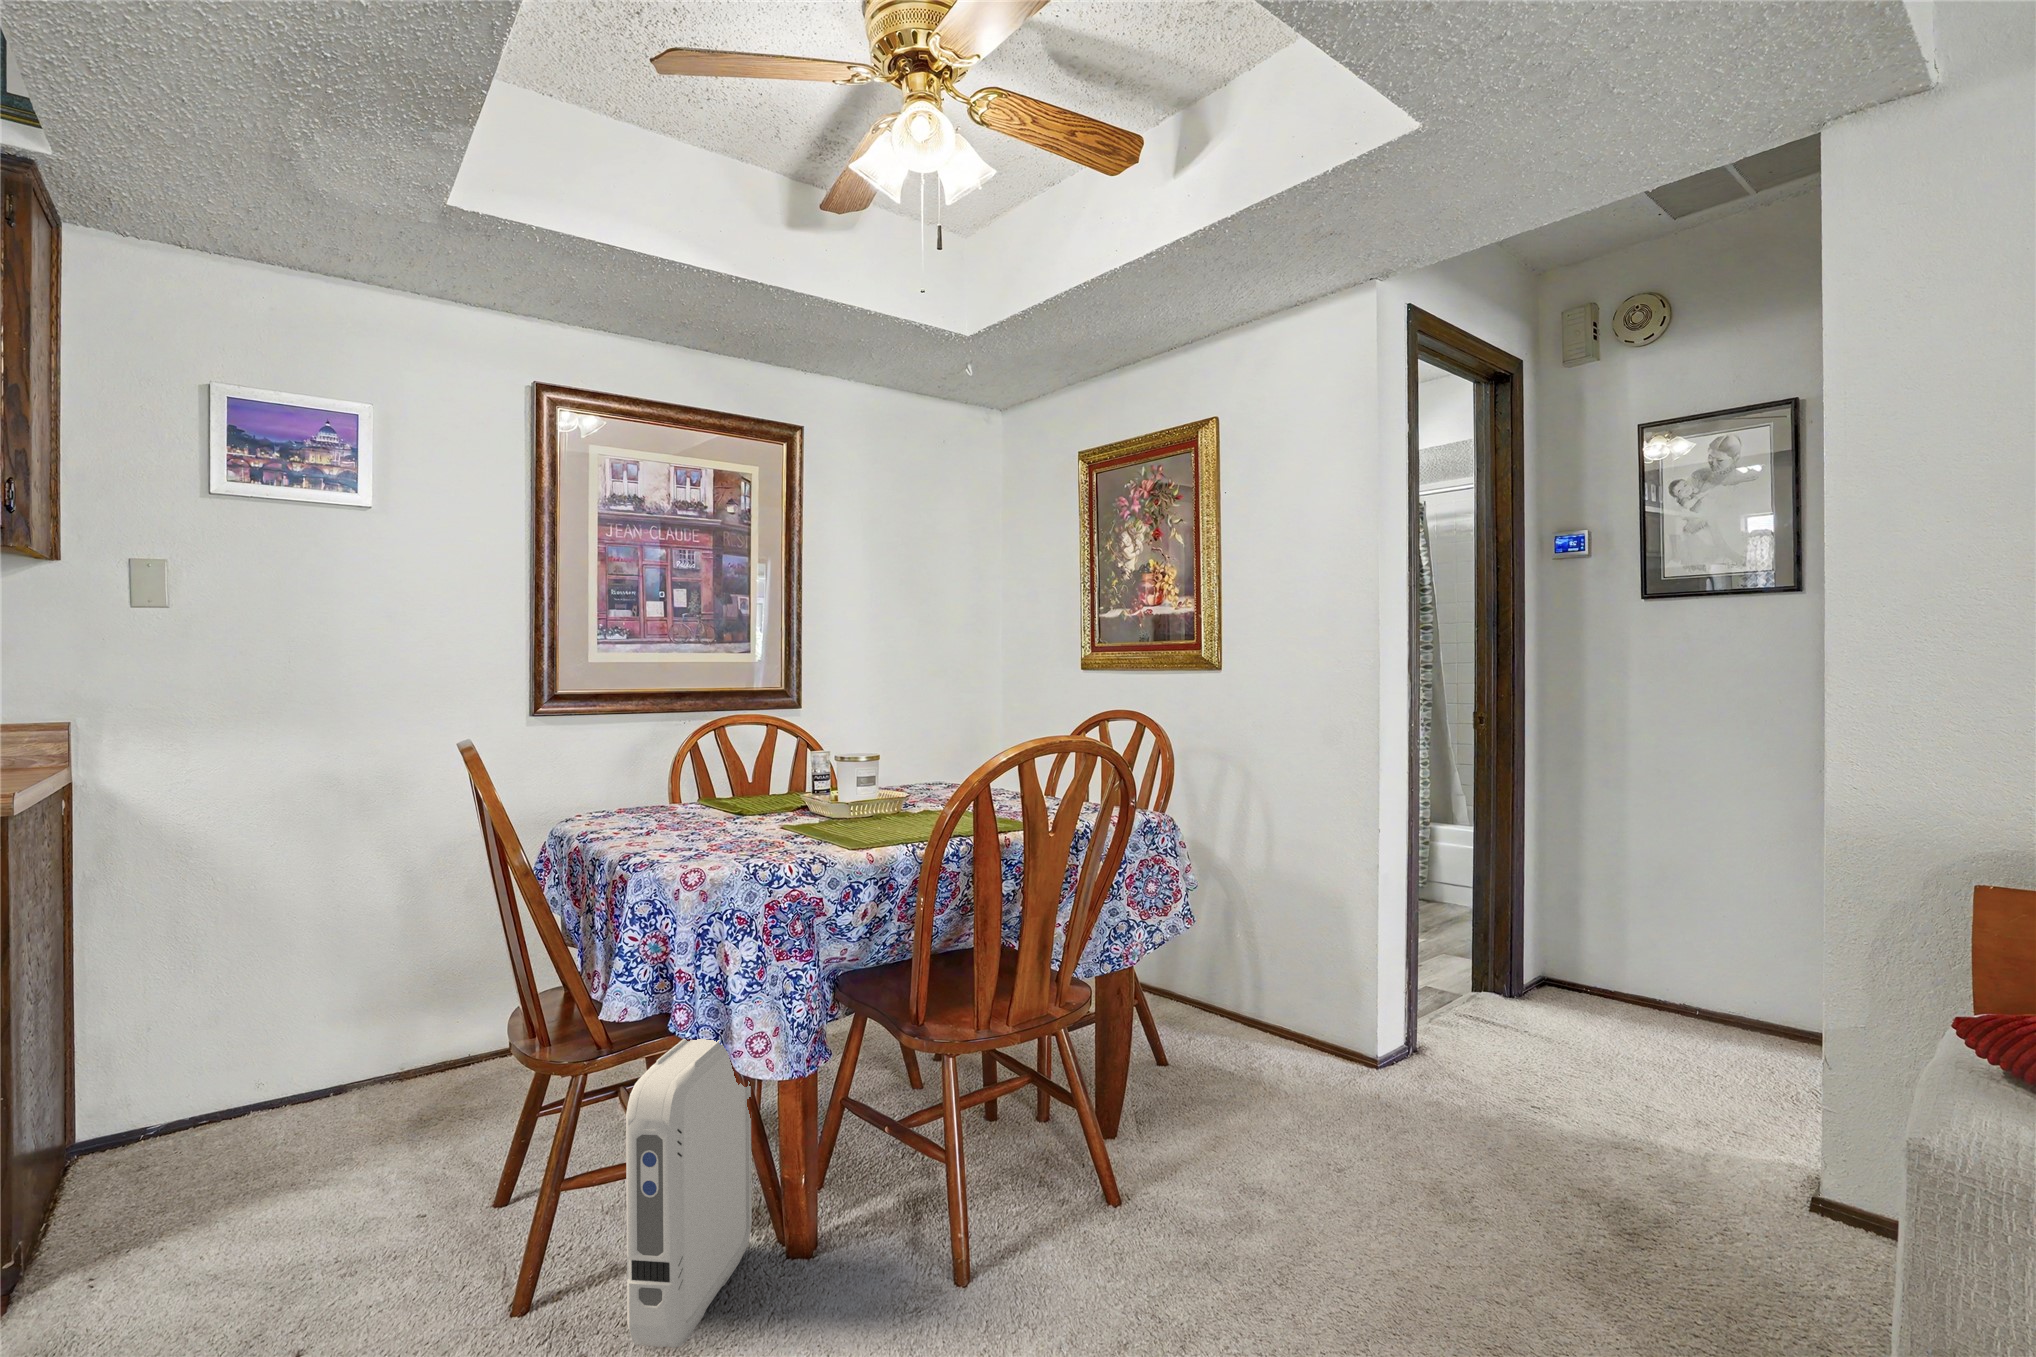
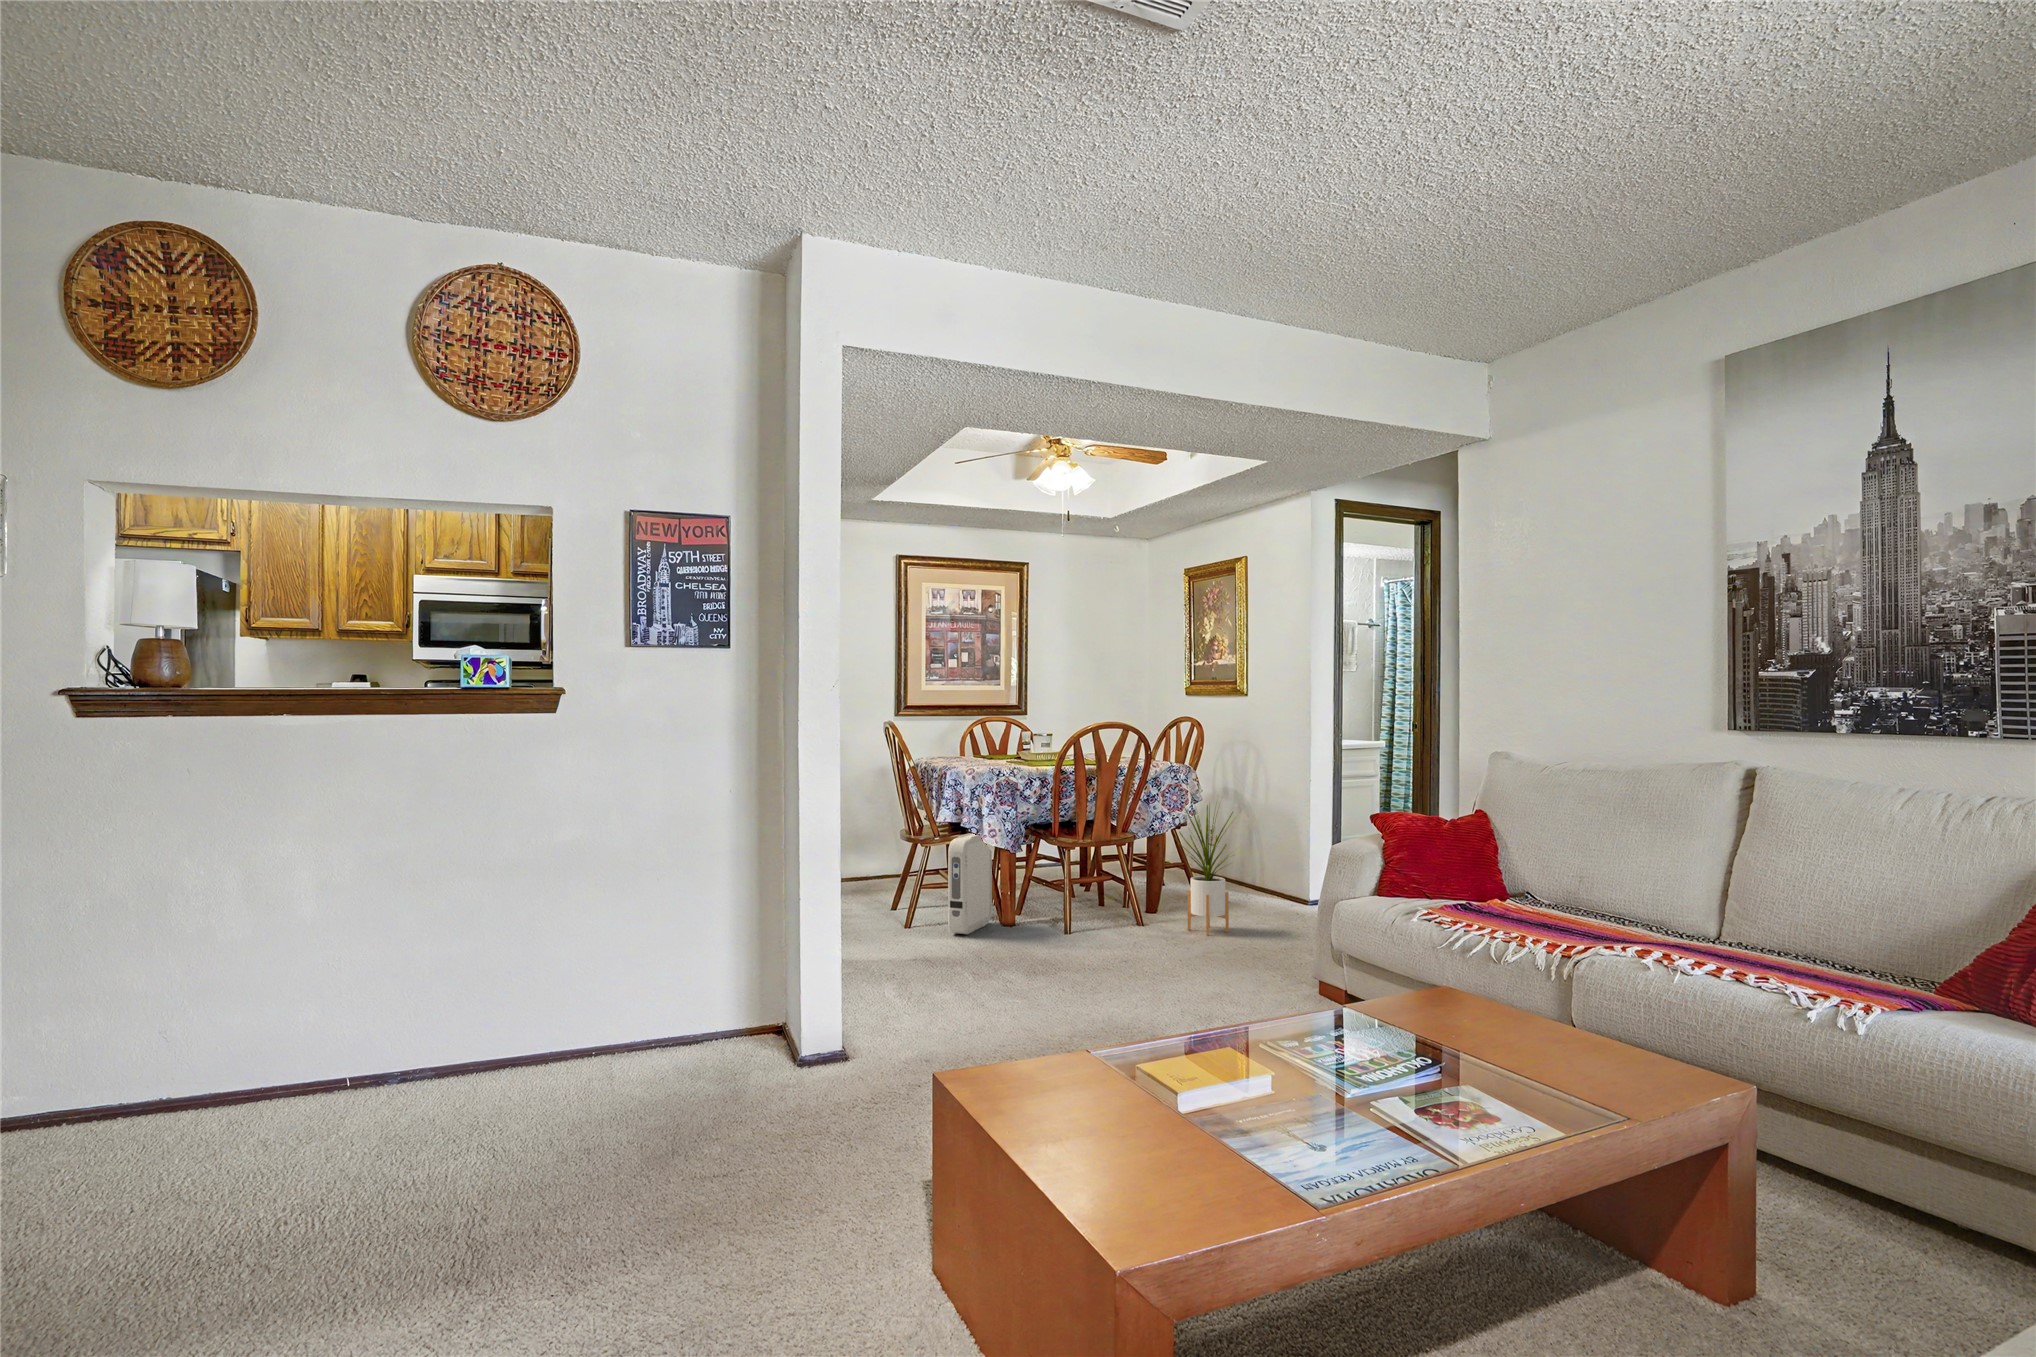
house plant: none [1192,893,1370,1243] -> present [1177,805,1242,935]

